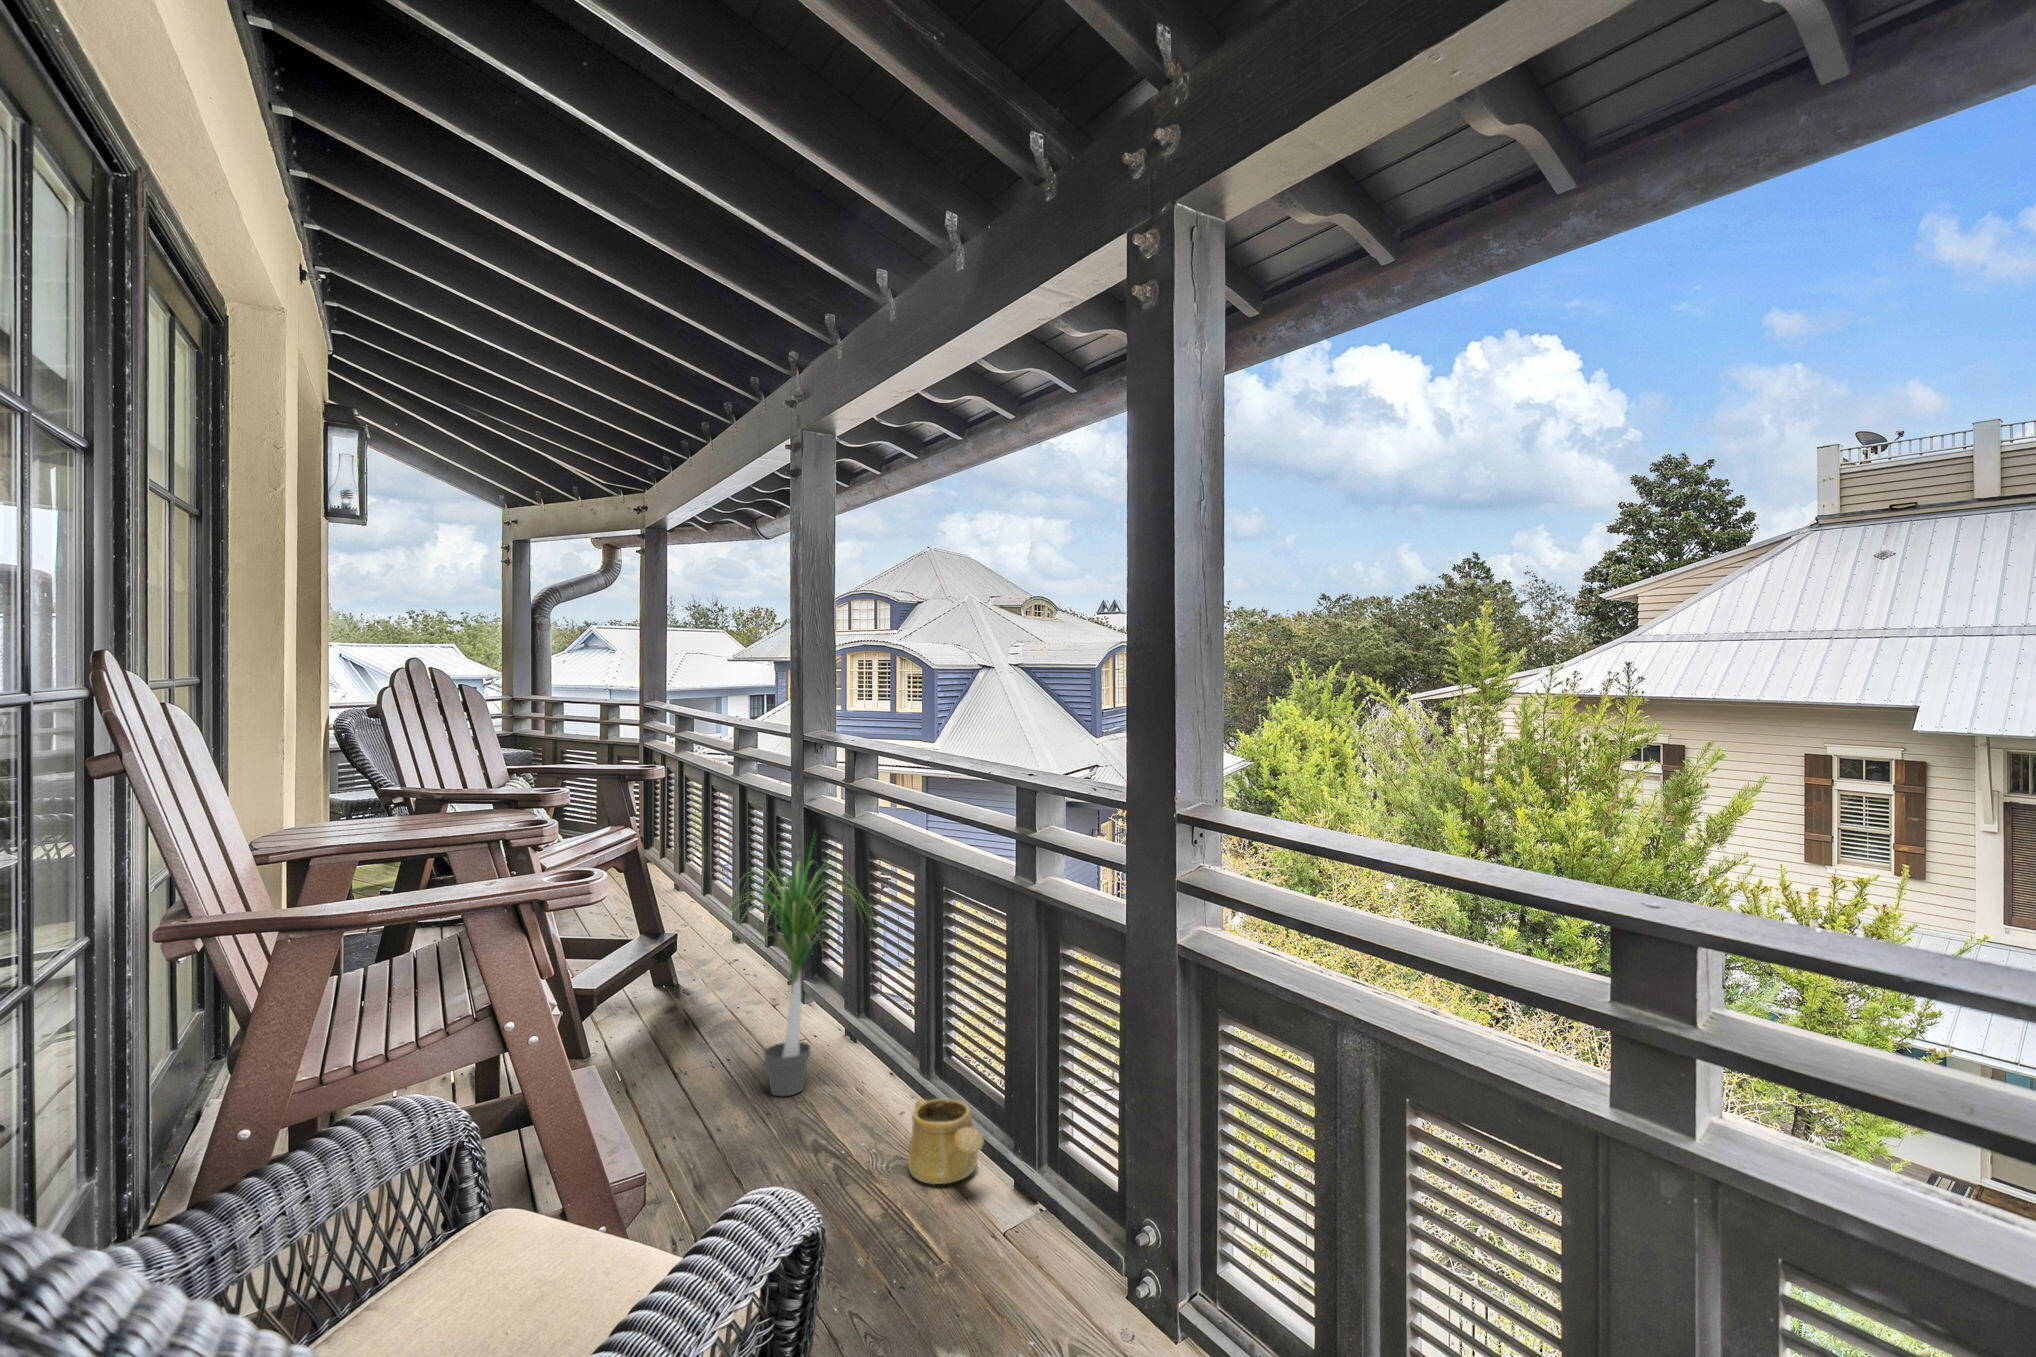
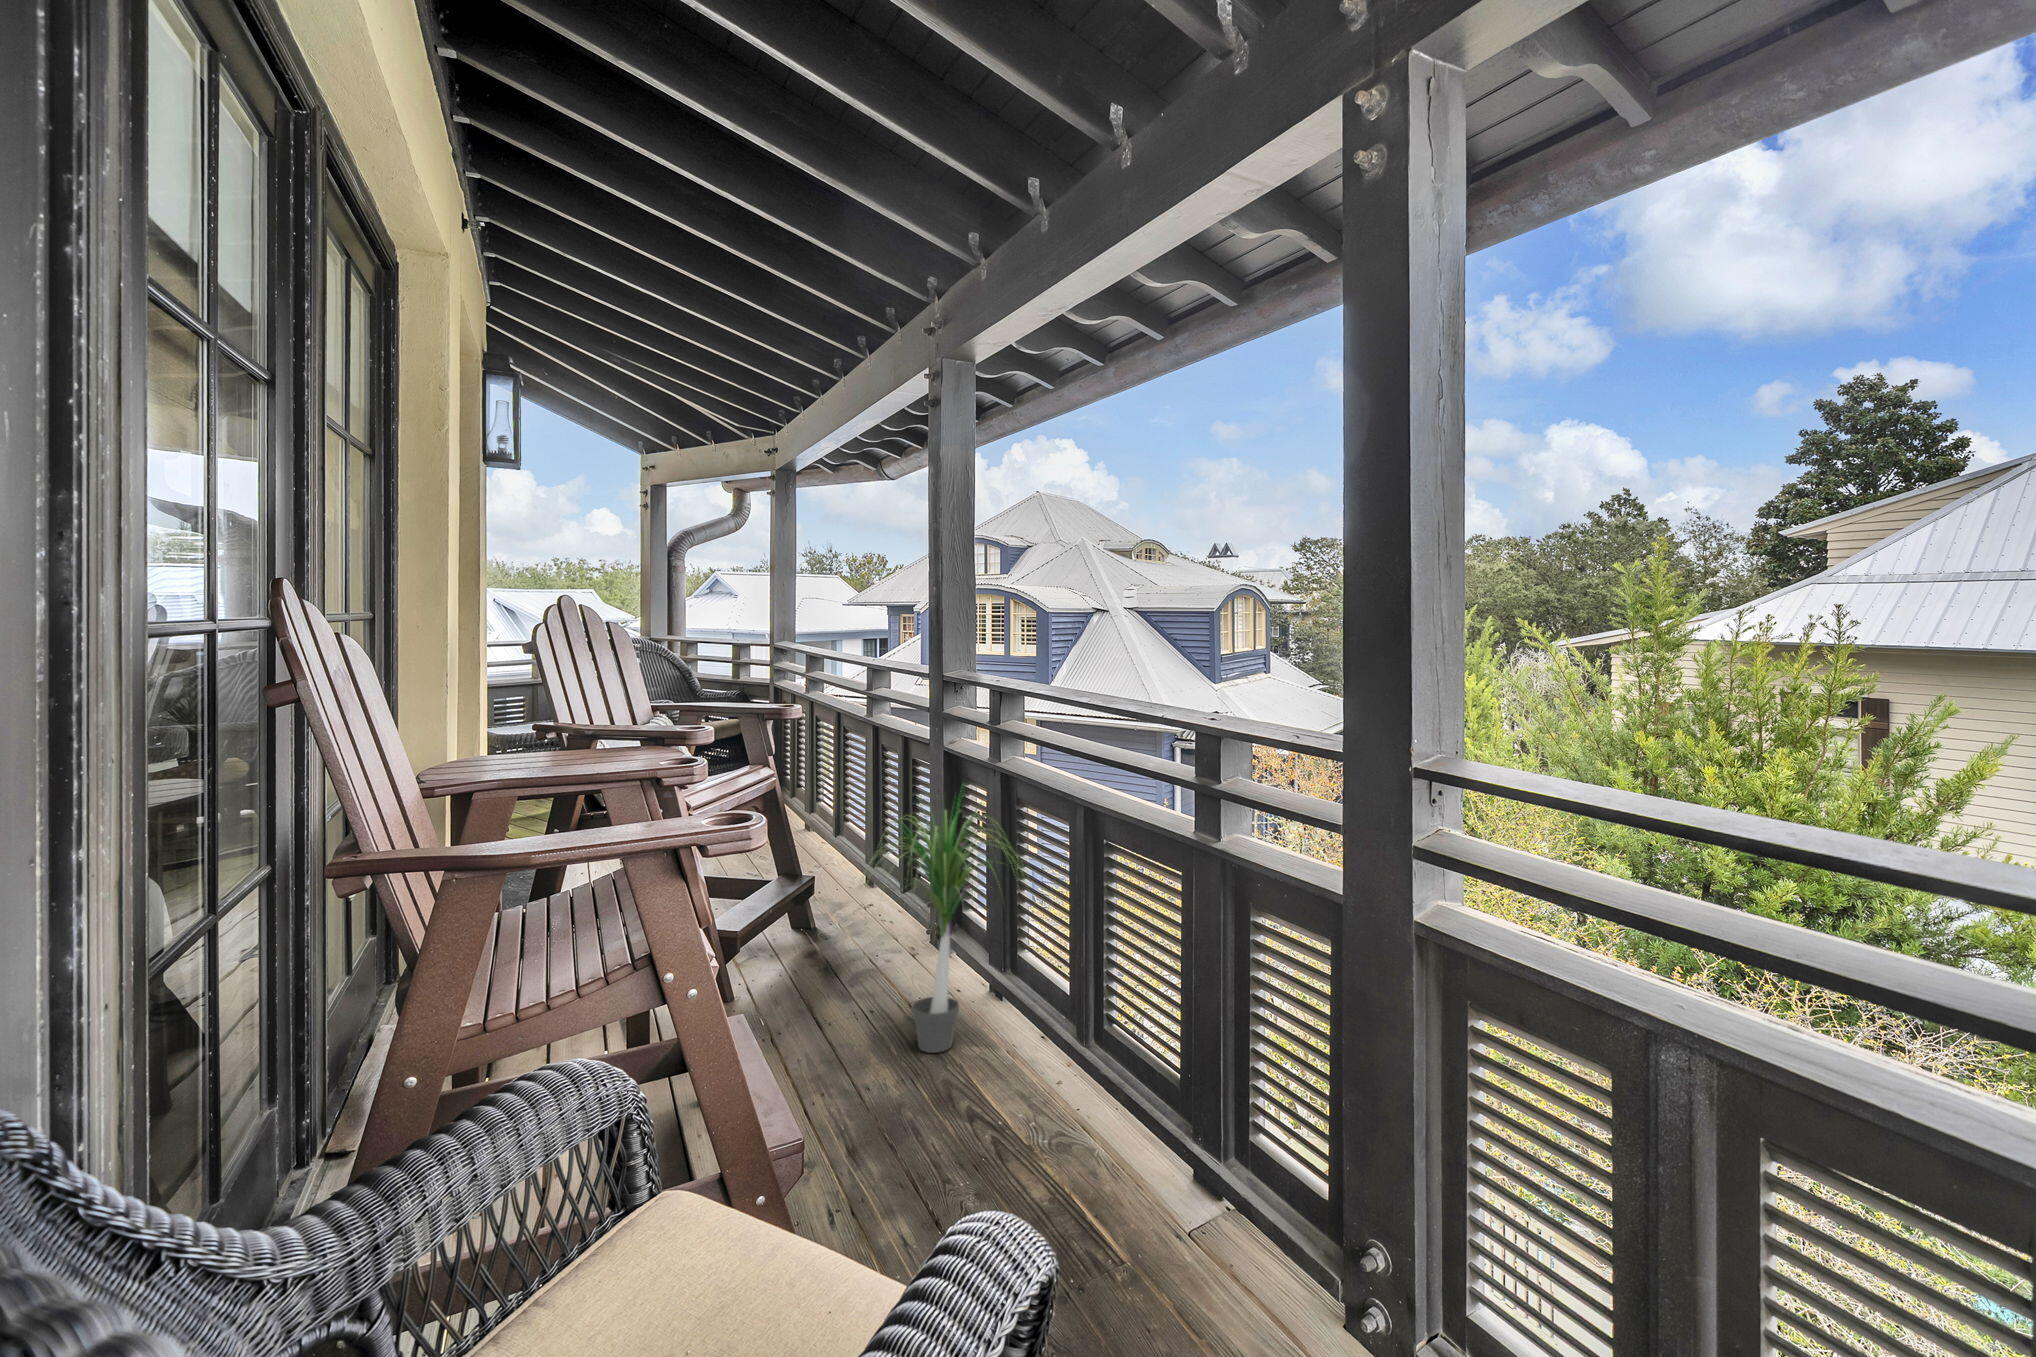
watering can: present [908,1099,984,1184] -> none [1069,1069,1155,1162]

